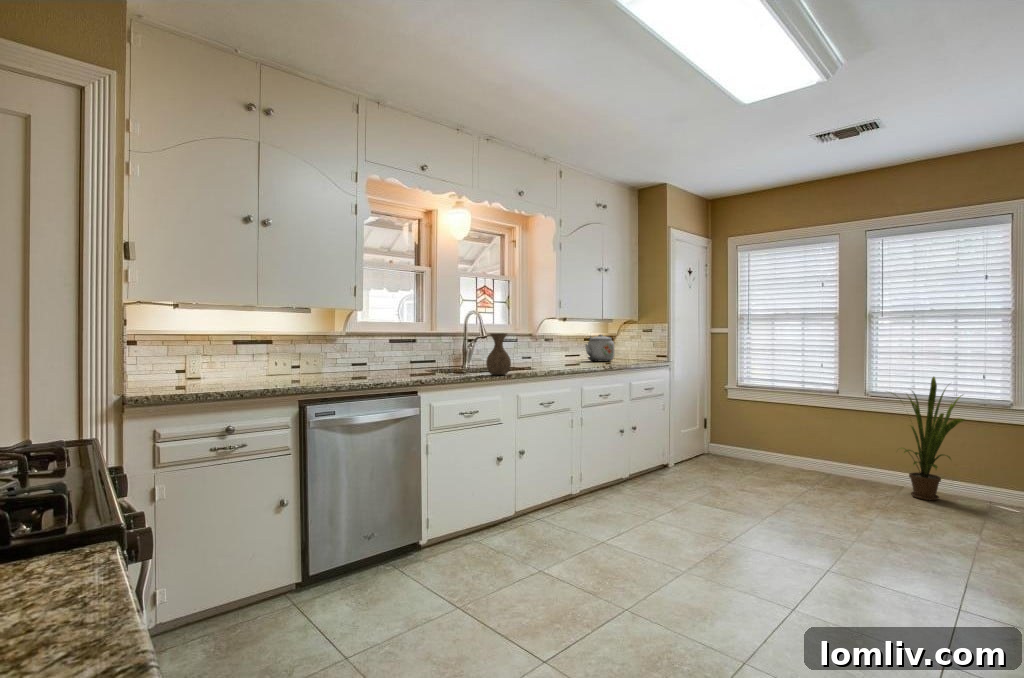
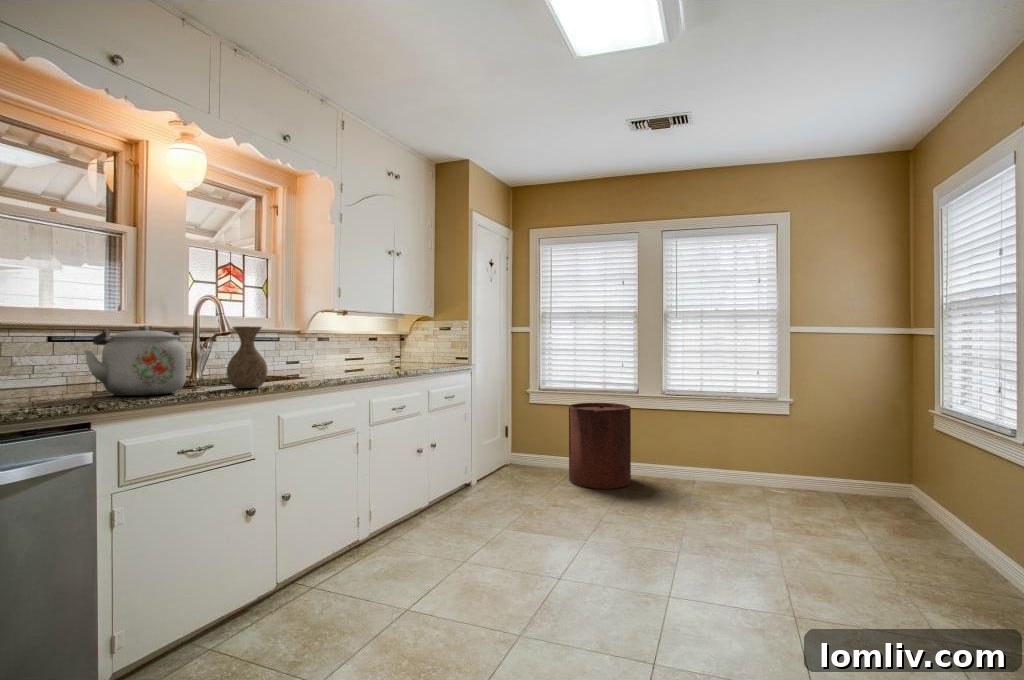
kettle: present [585,335,614,361] -> present [84,326,186,396]
house plant: present [889,377,964,500] -> none [680,374,749,496]
trash can: none [763,400,829,482] -> present [569,403,631,489]

